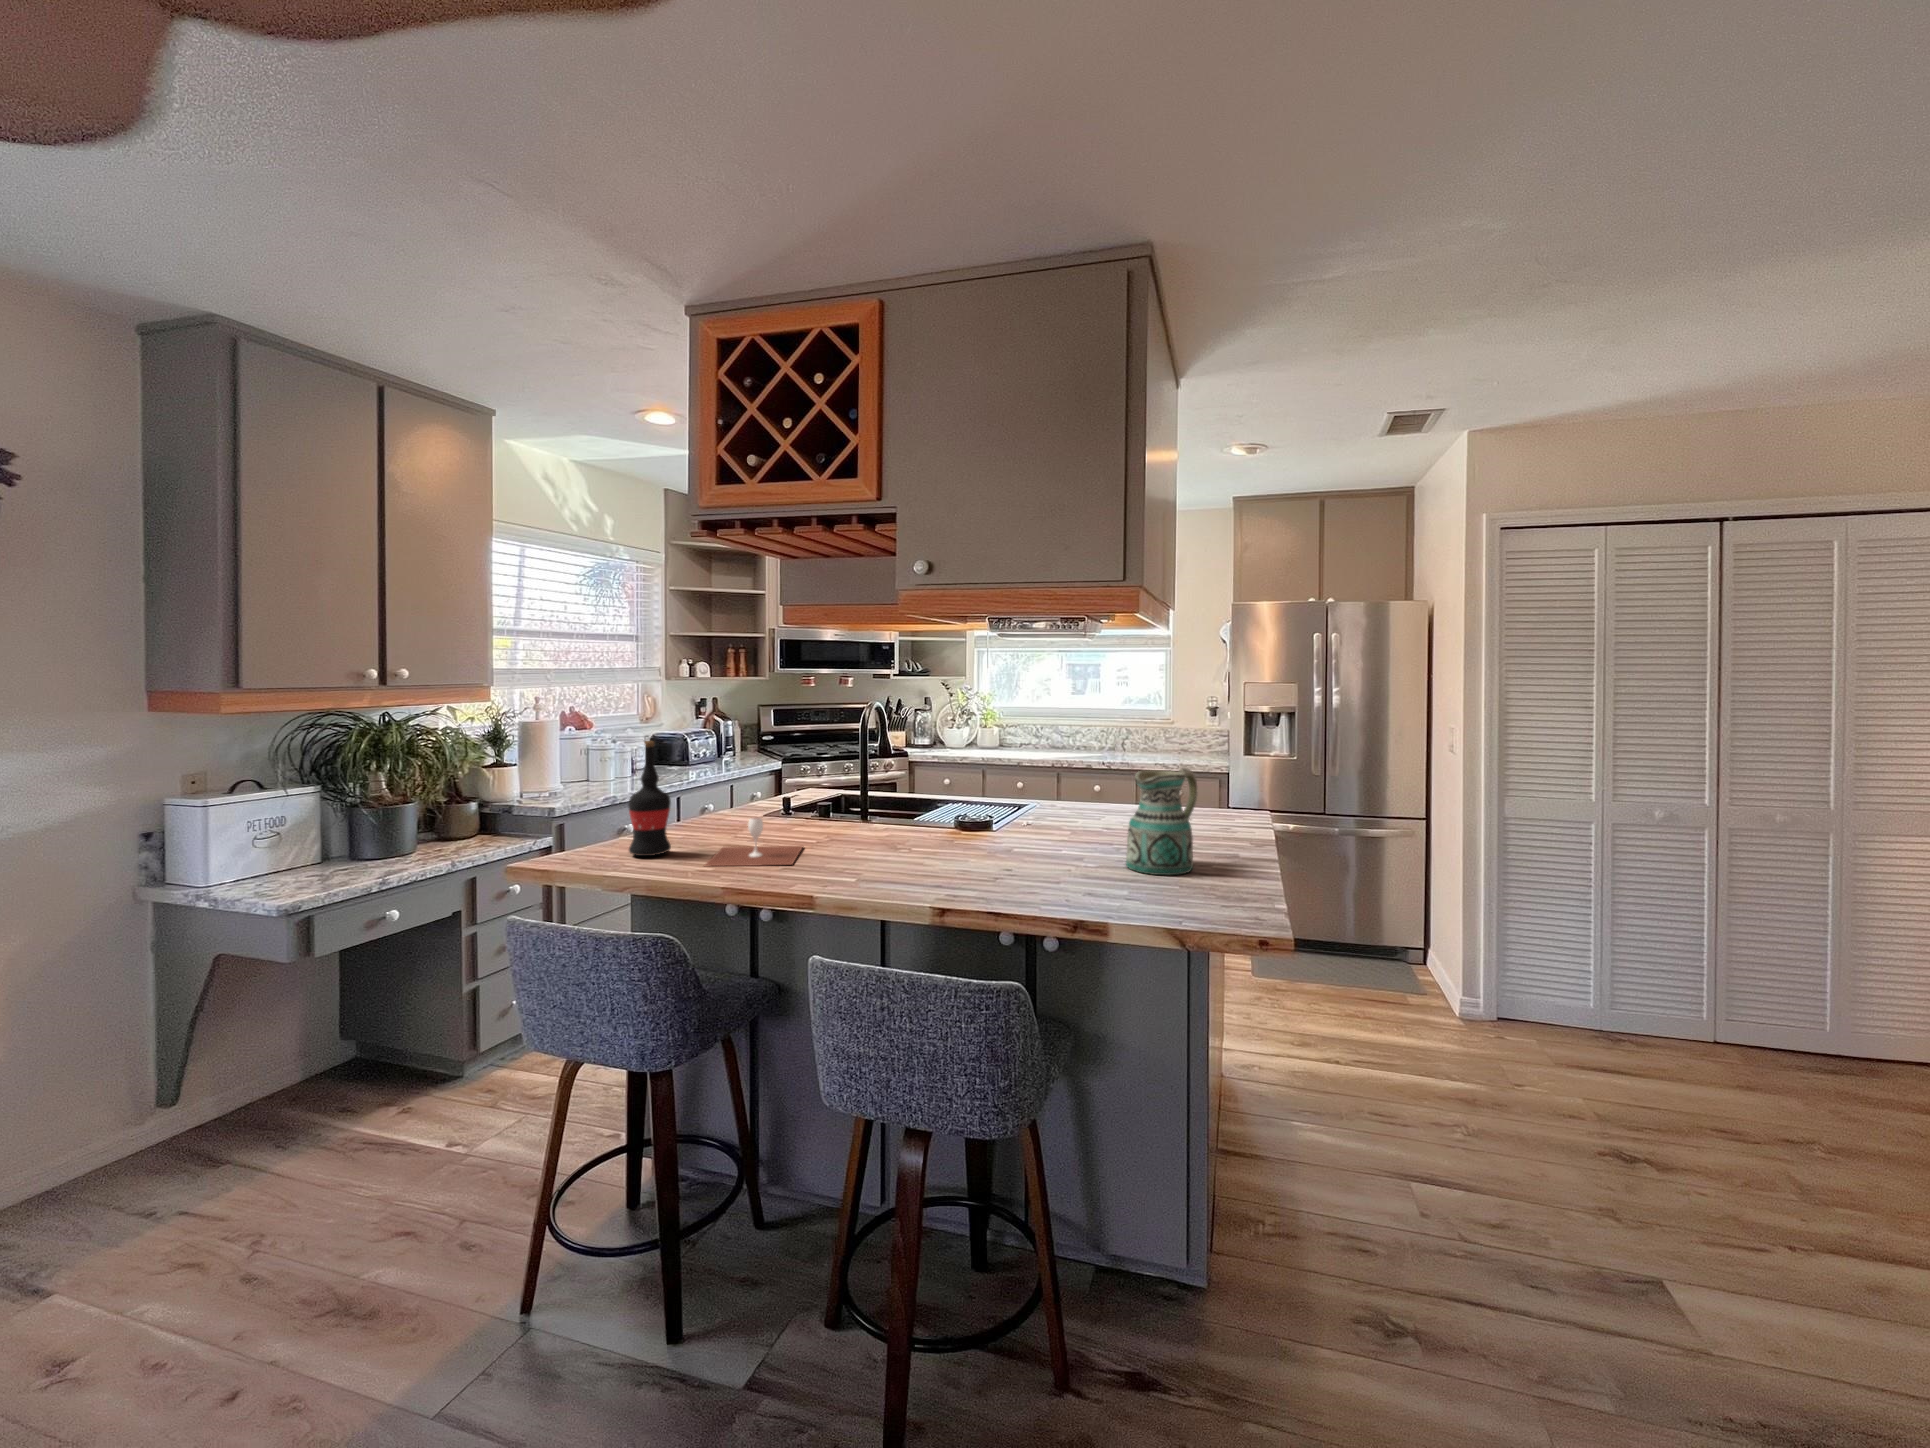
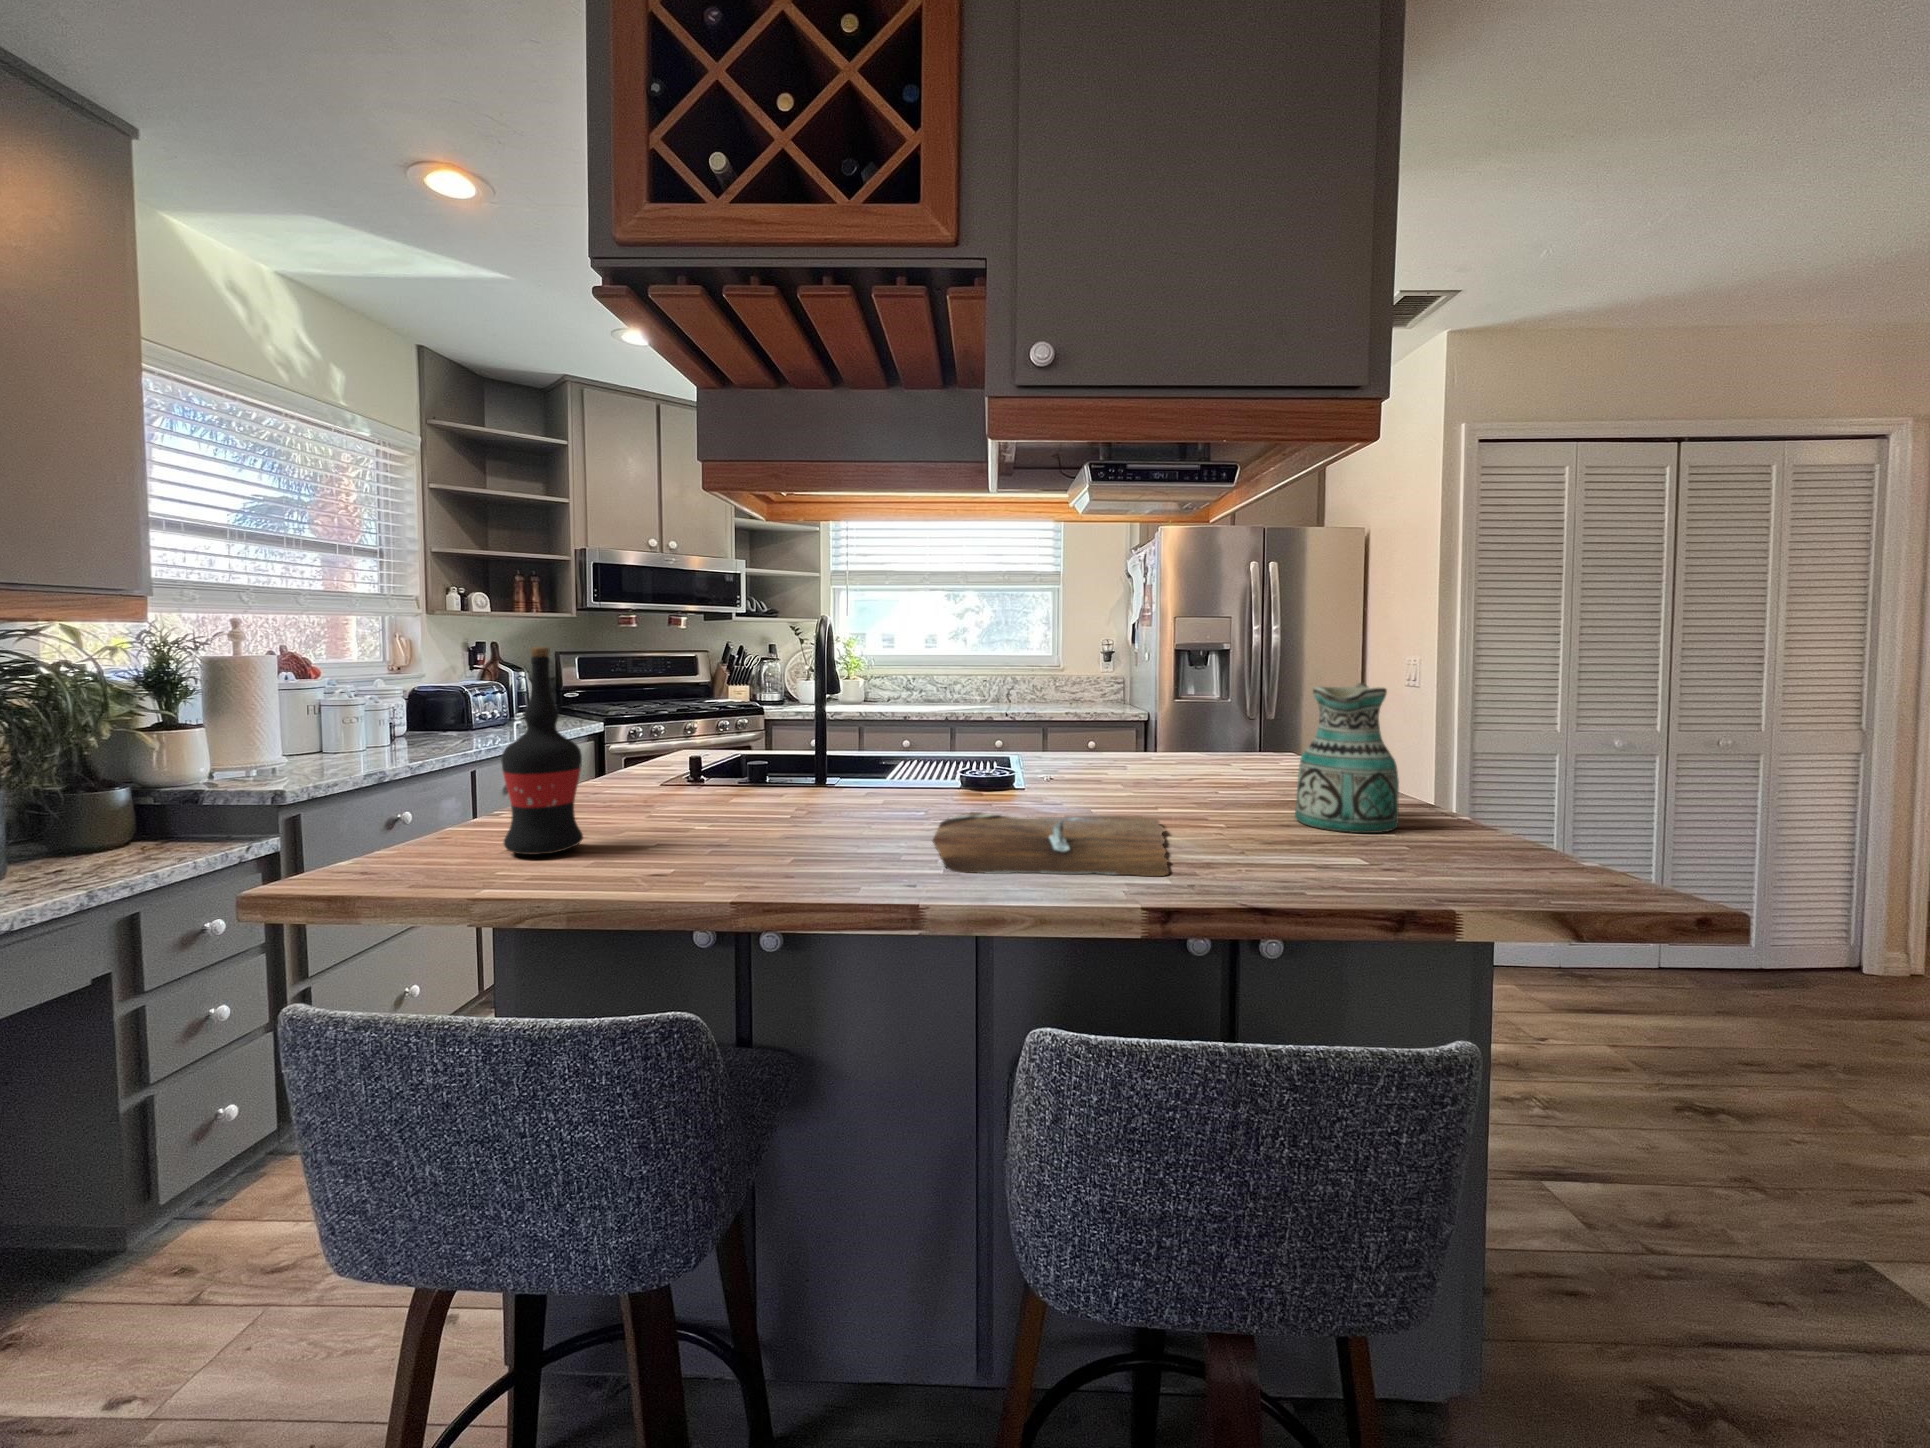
wine glass: present [704,817,804,867] -> none [664,777,824,866]
cutting board: none [847,845,1026,891] -> present [933,812,1169,876]

